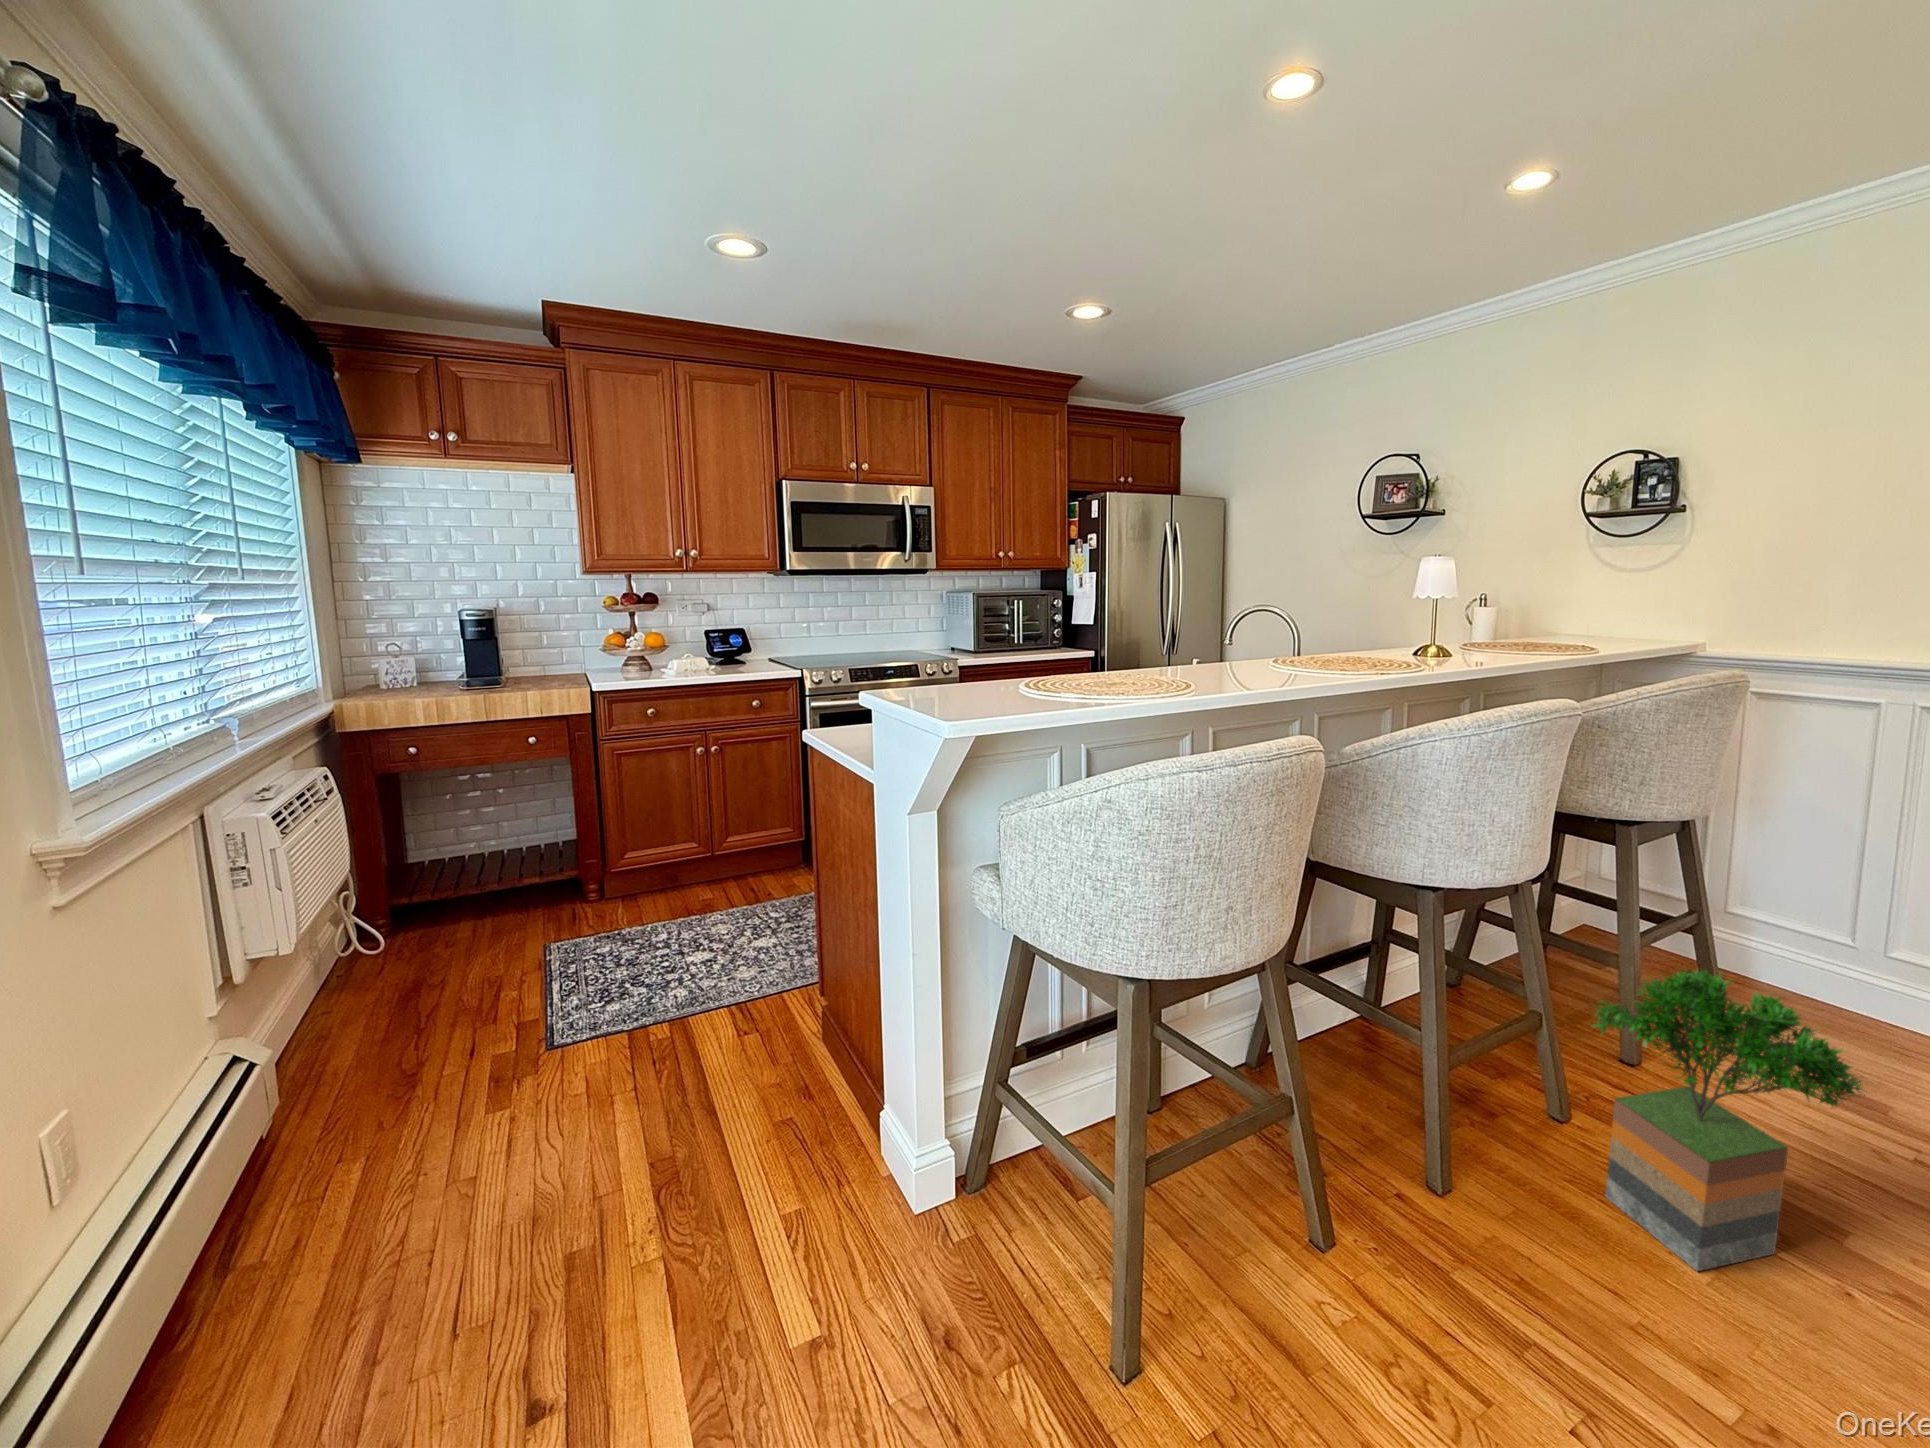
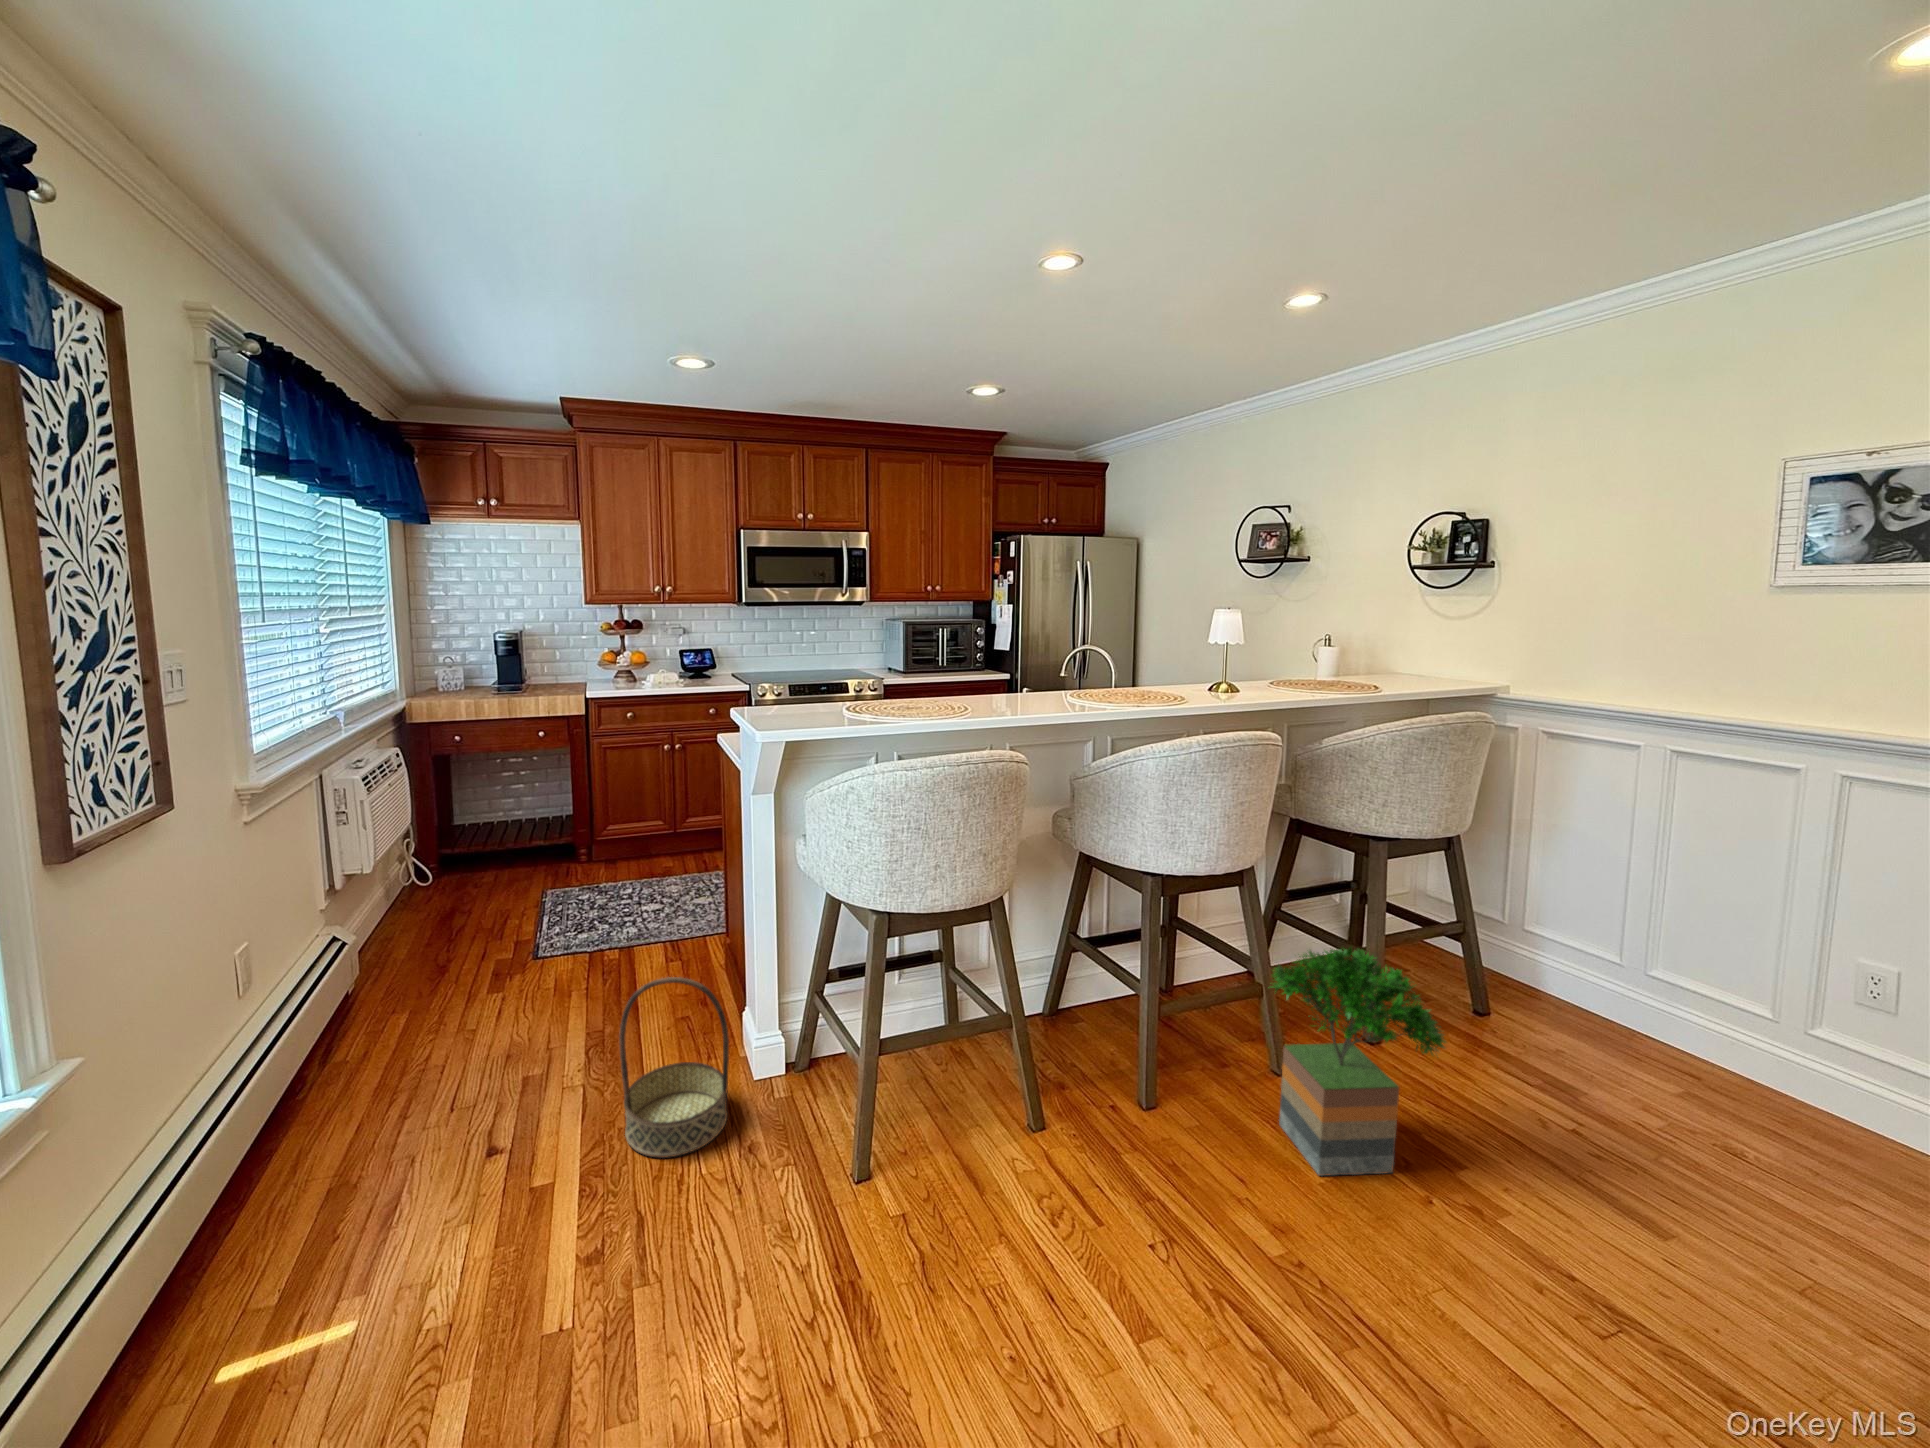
basket: none [734,1097,900,1380] -> present [619,977,729,1158]

